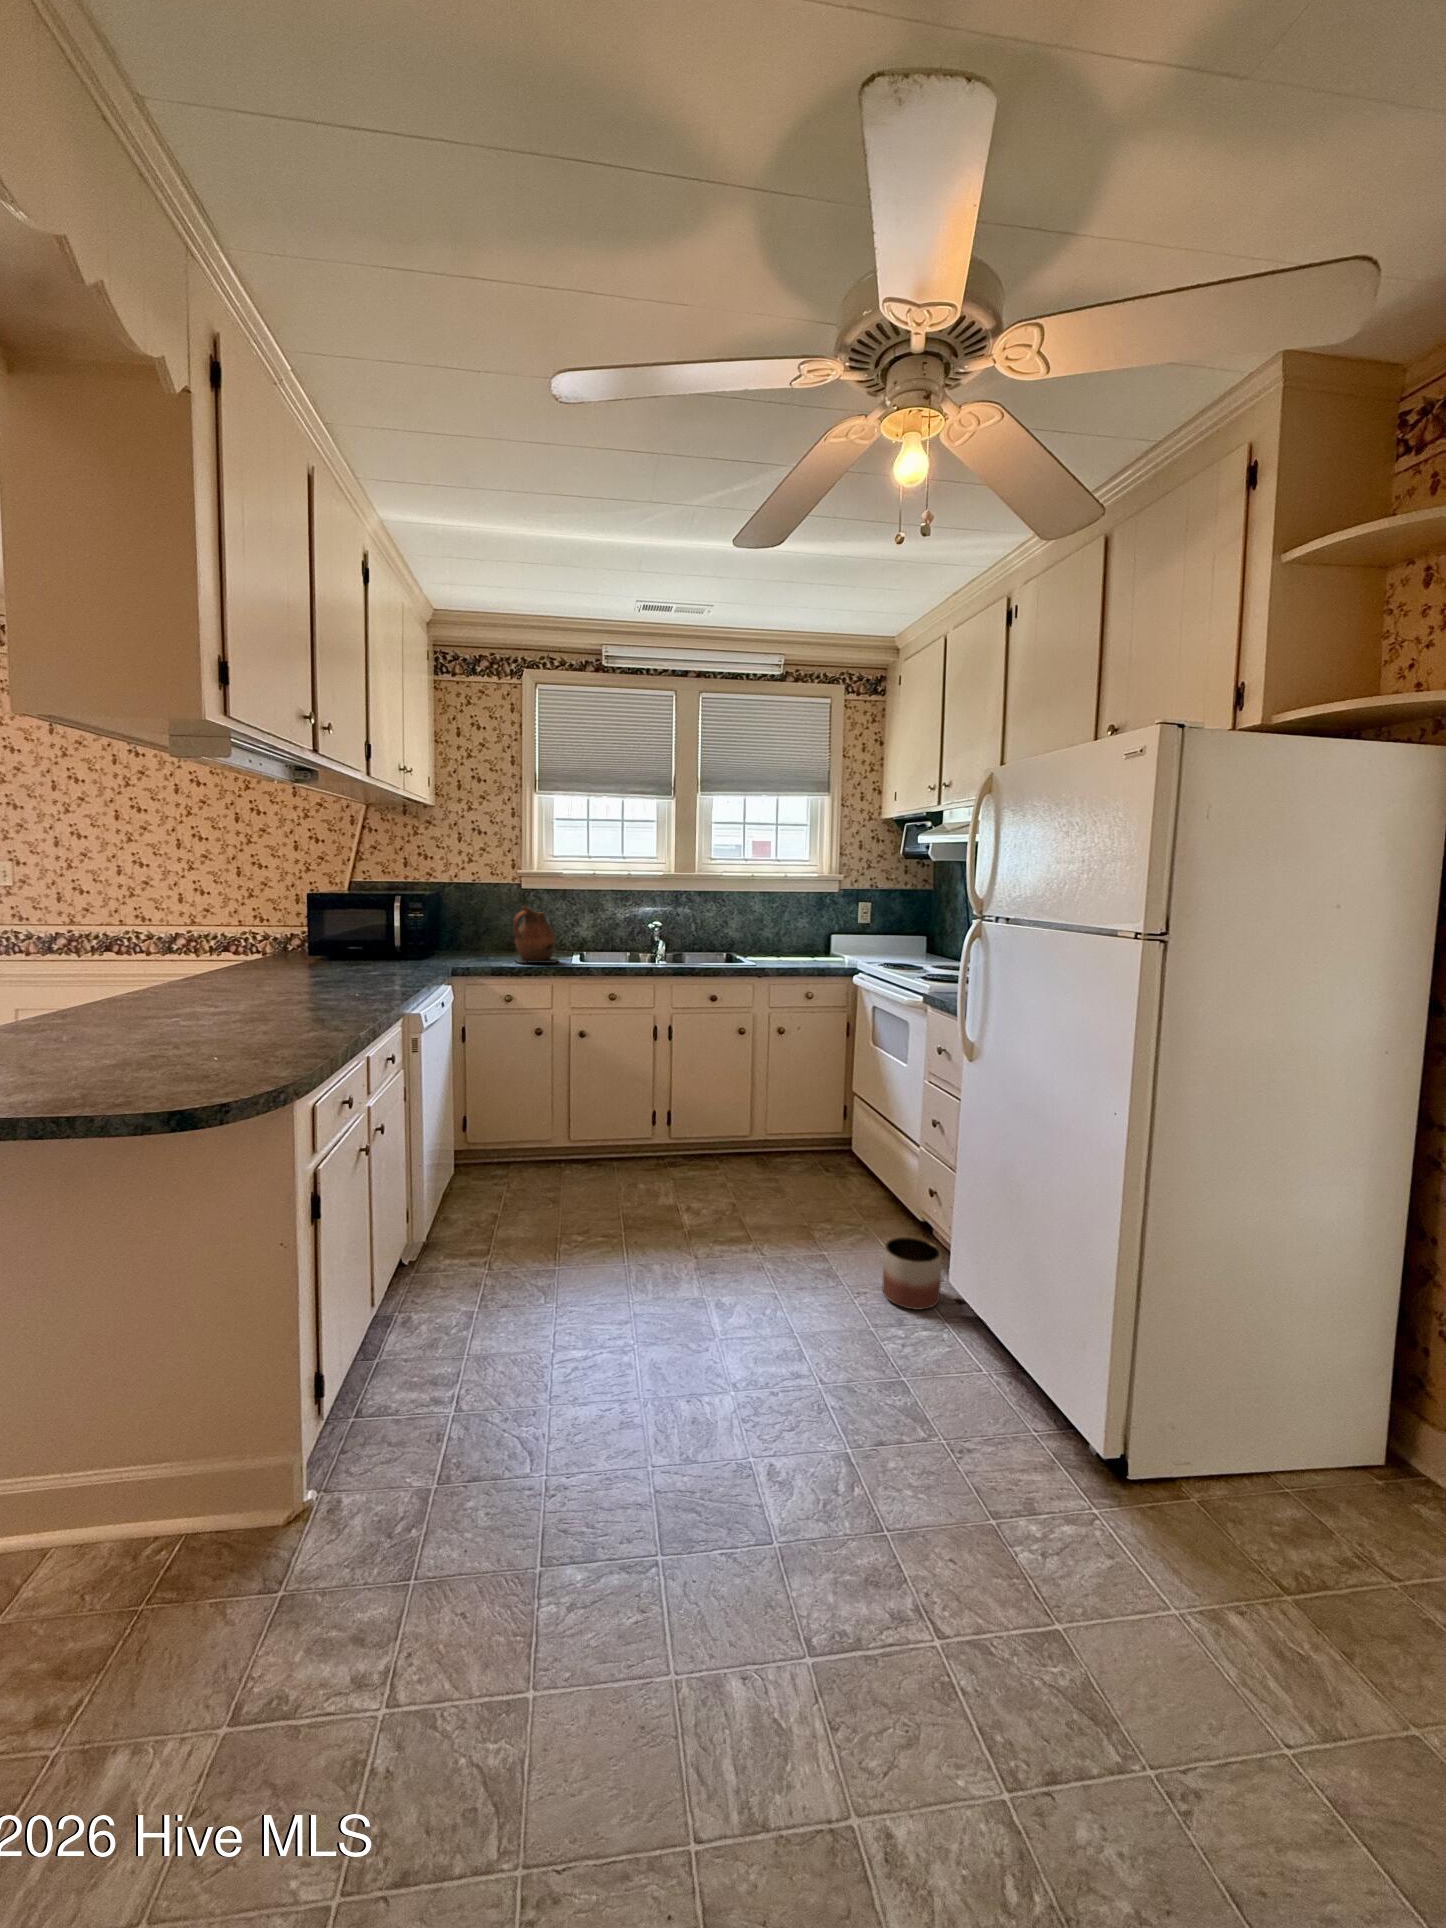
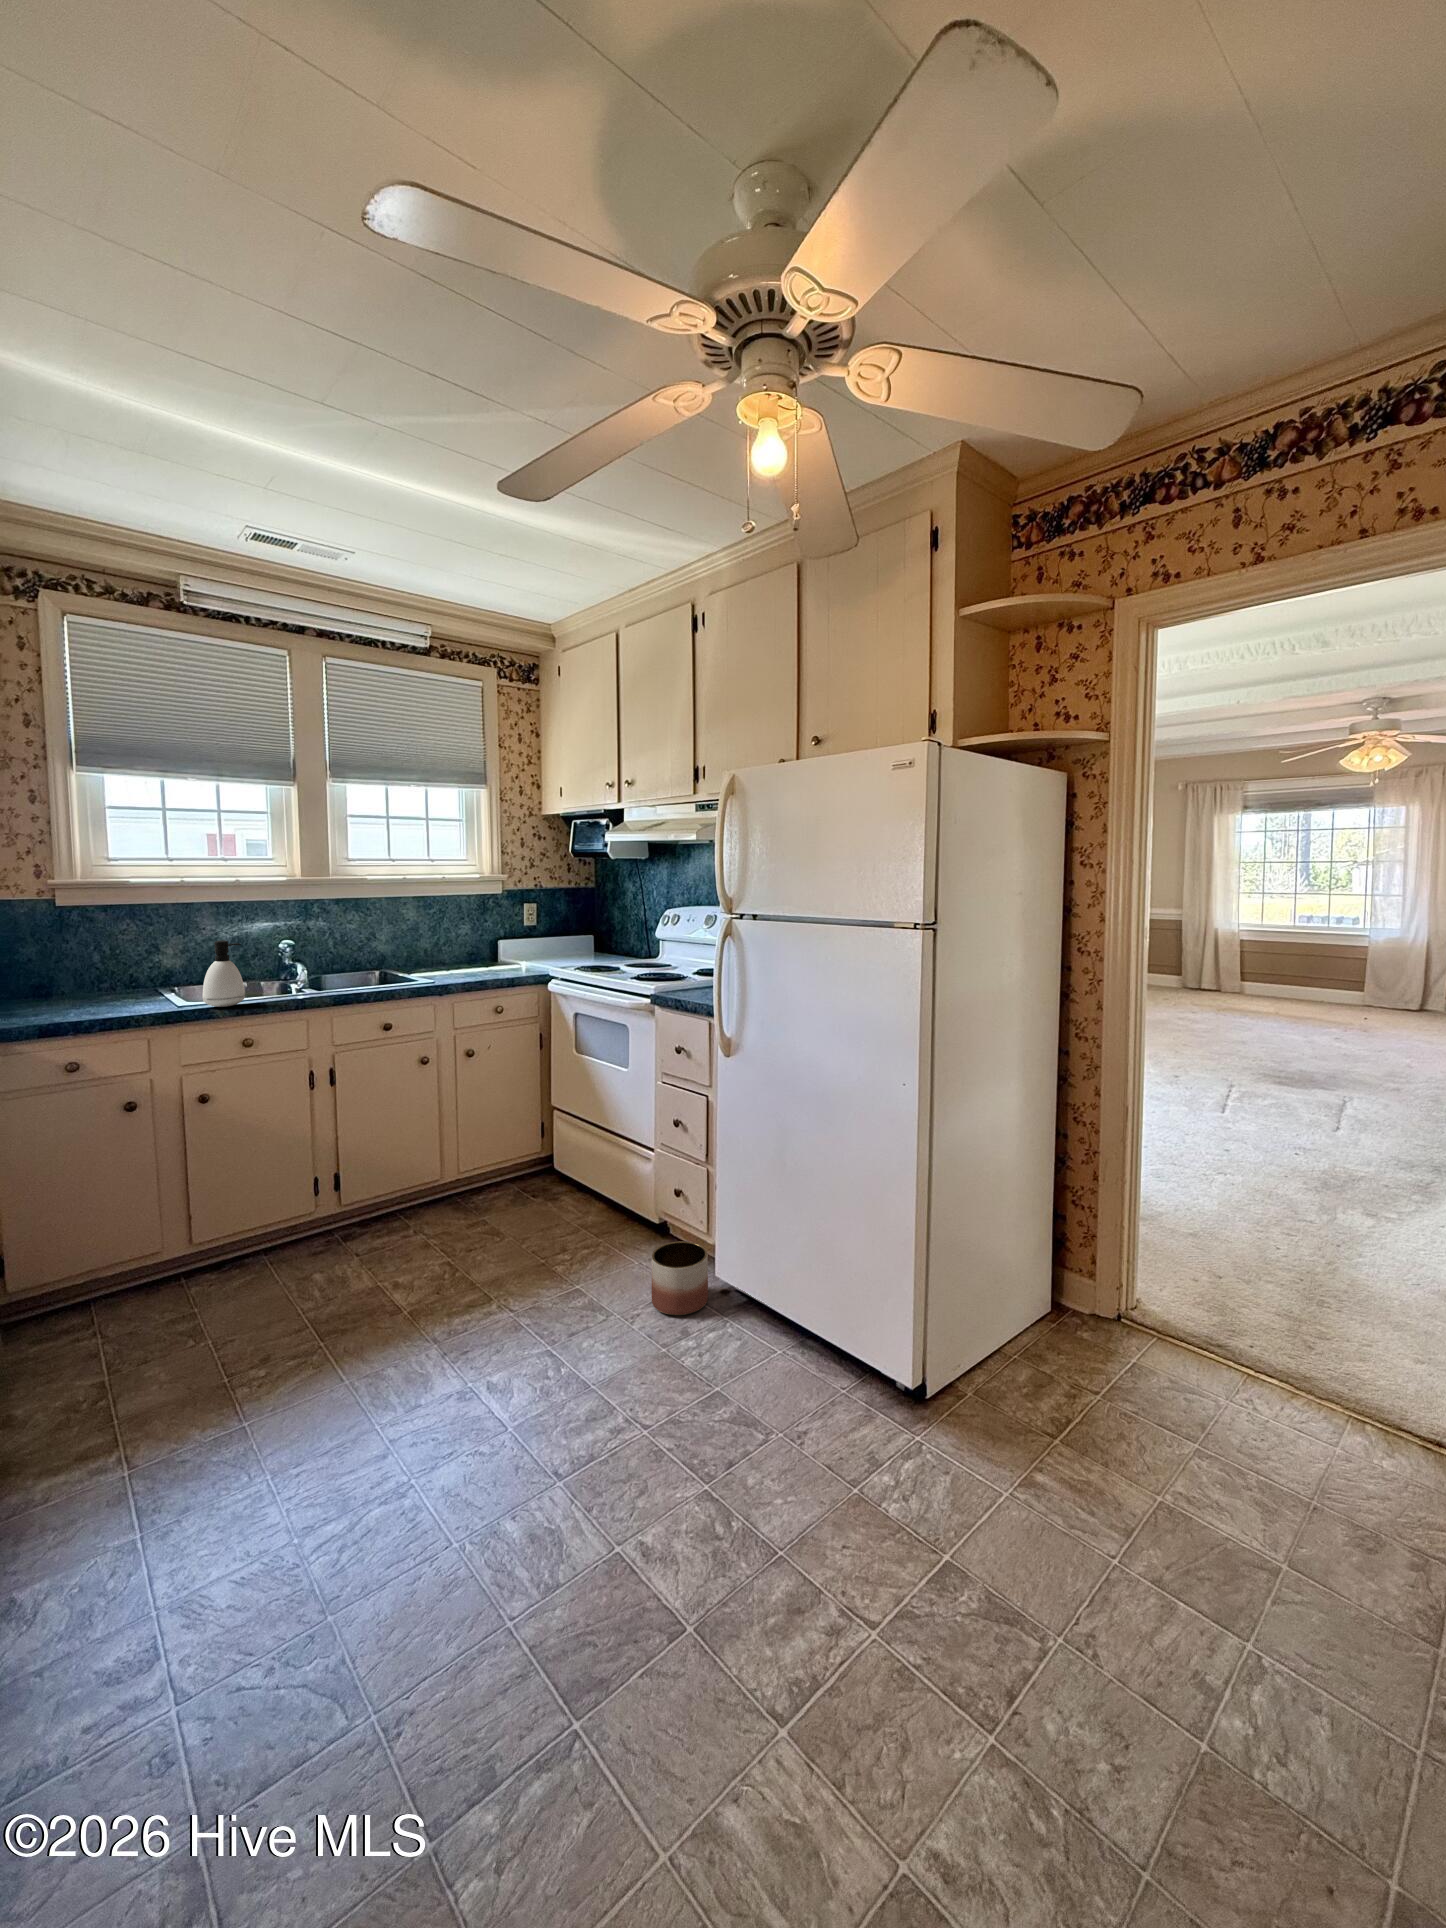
ceramic pitcher: present [513,906,558,963] -> none [73,935,156,1016]
soap dispenser: none [585,916,612,966] -> present [203,940,245,1007]

